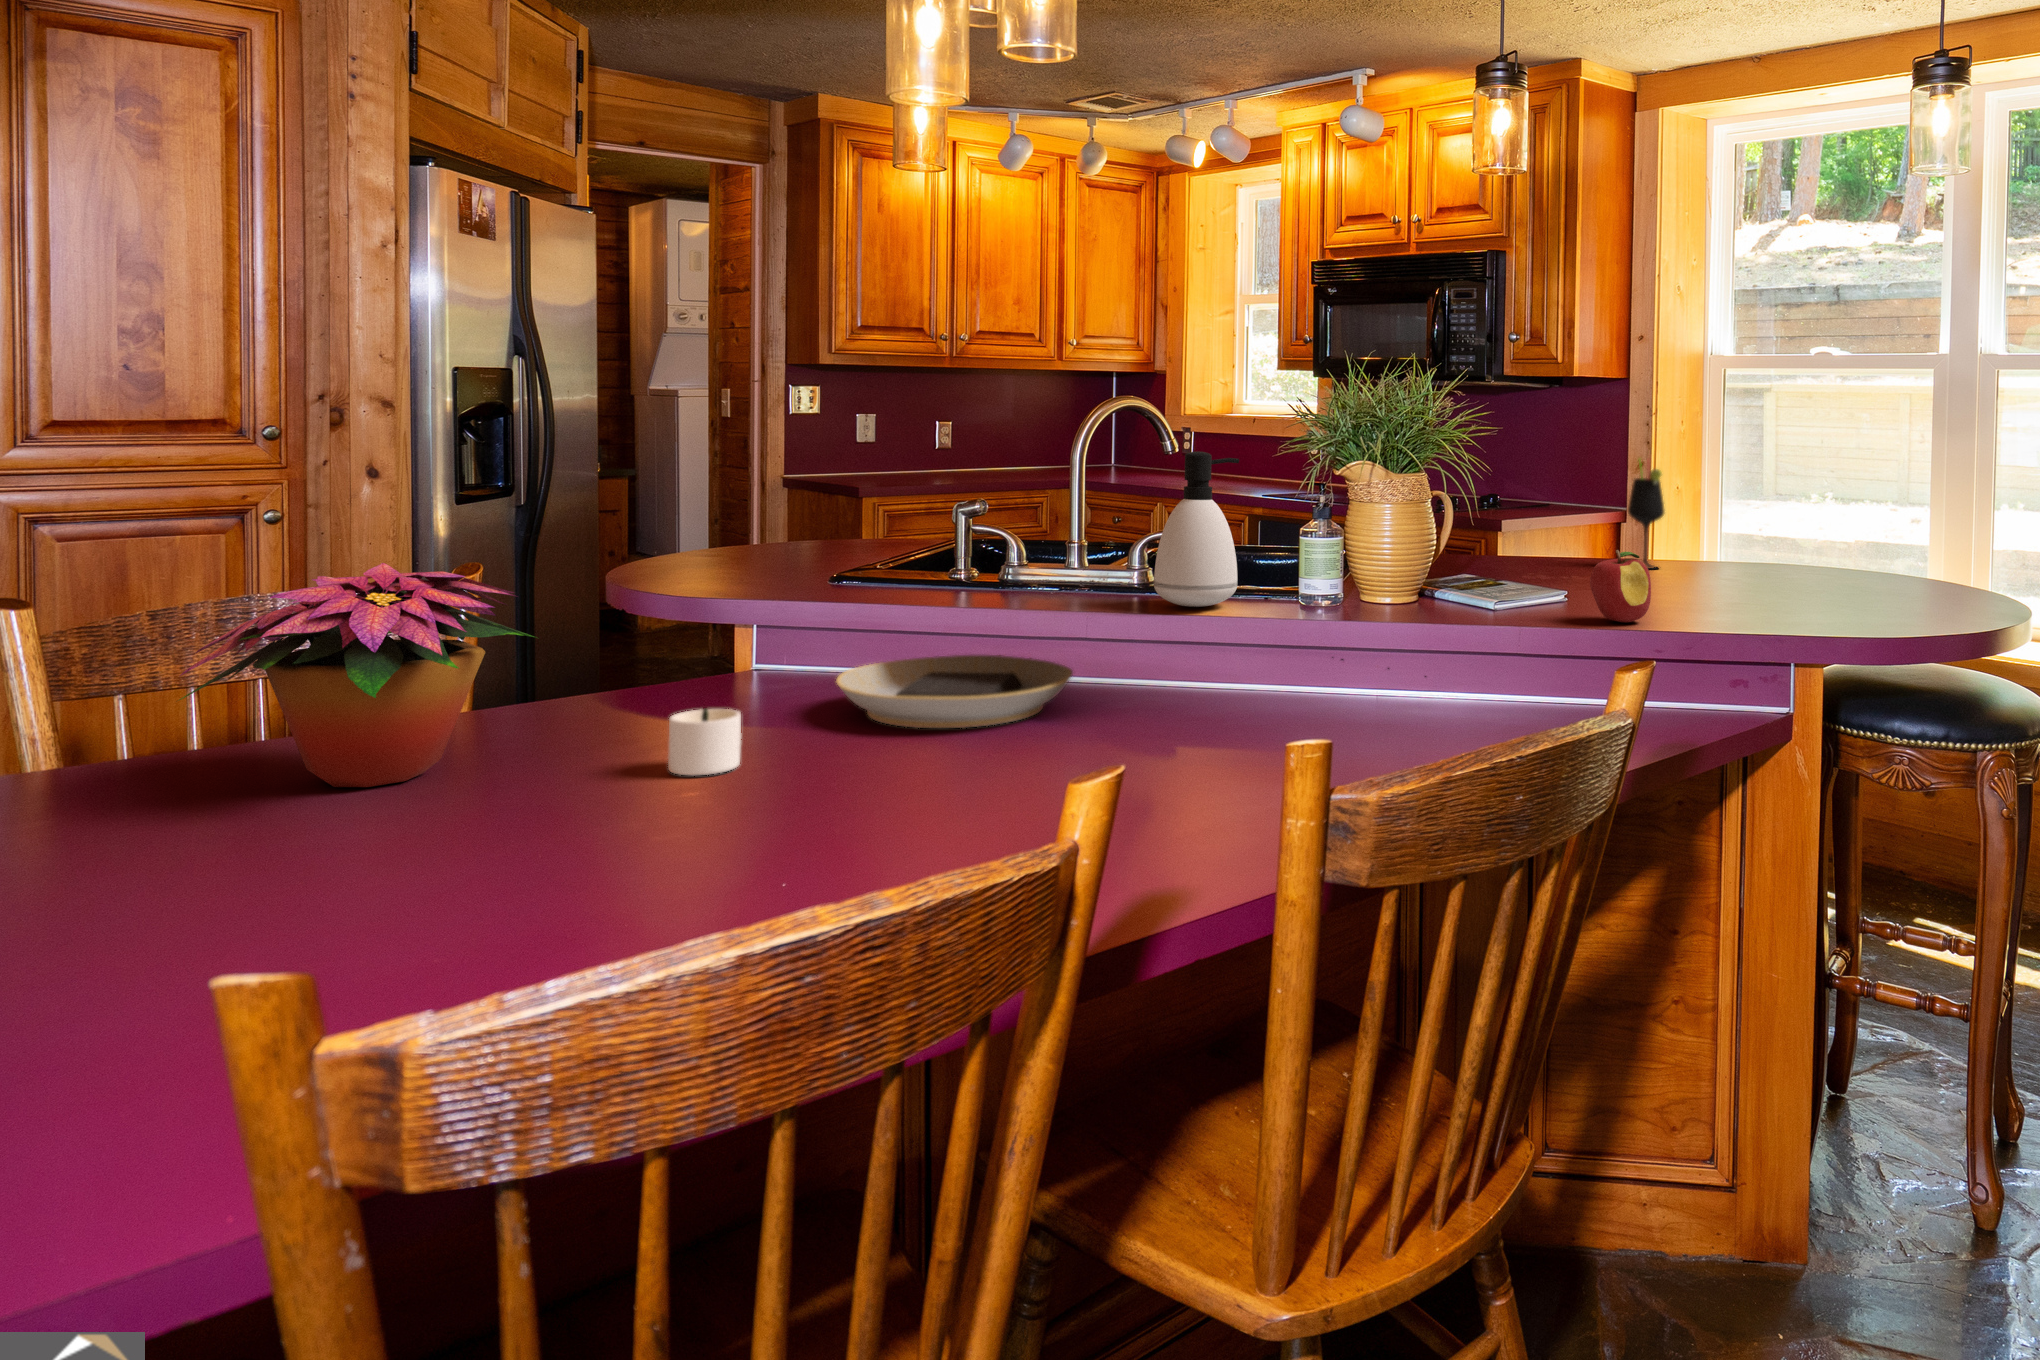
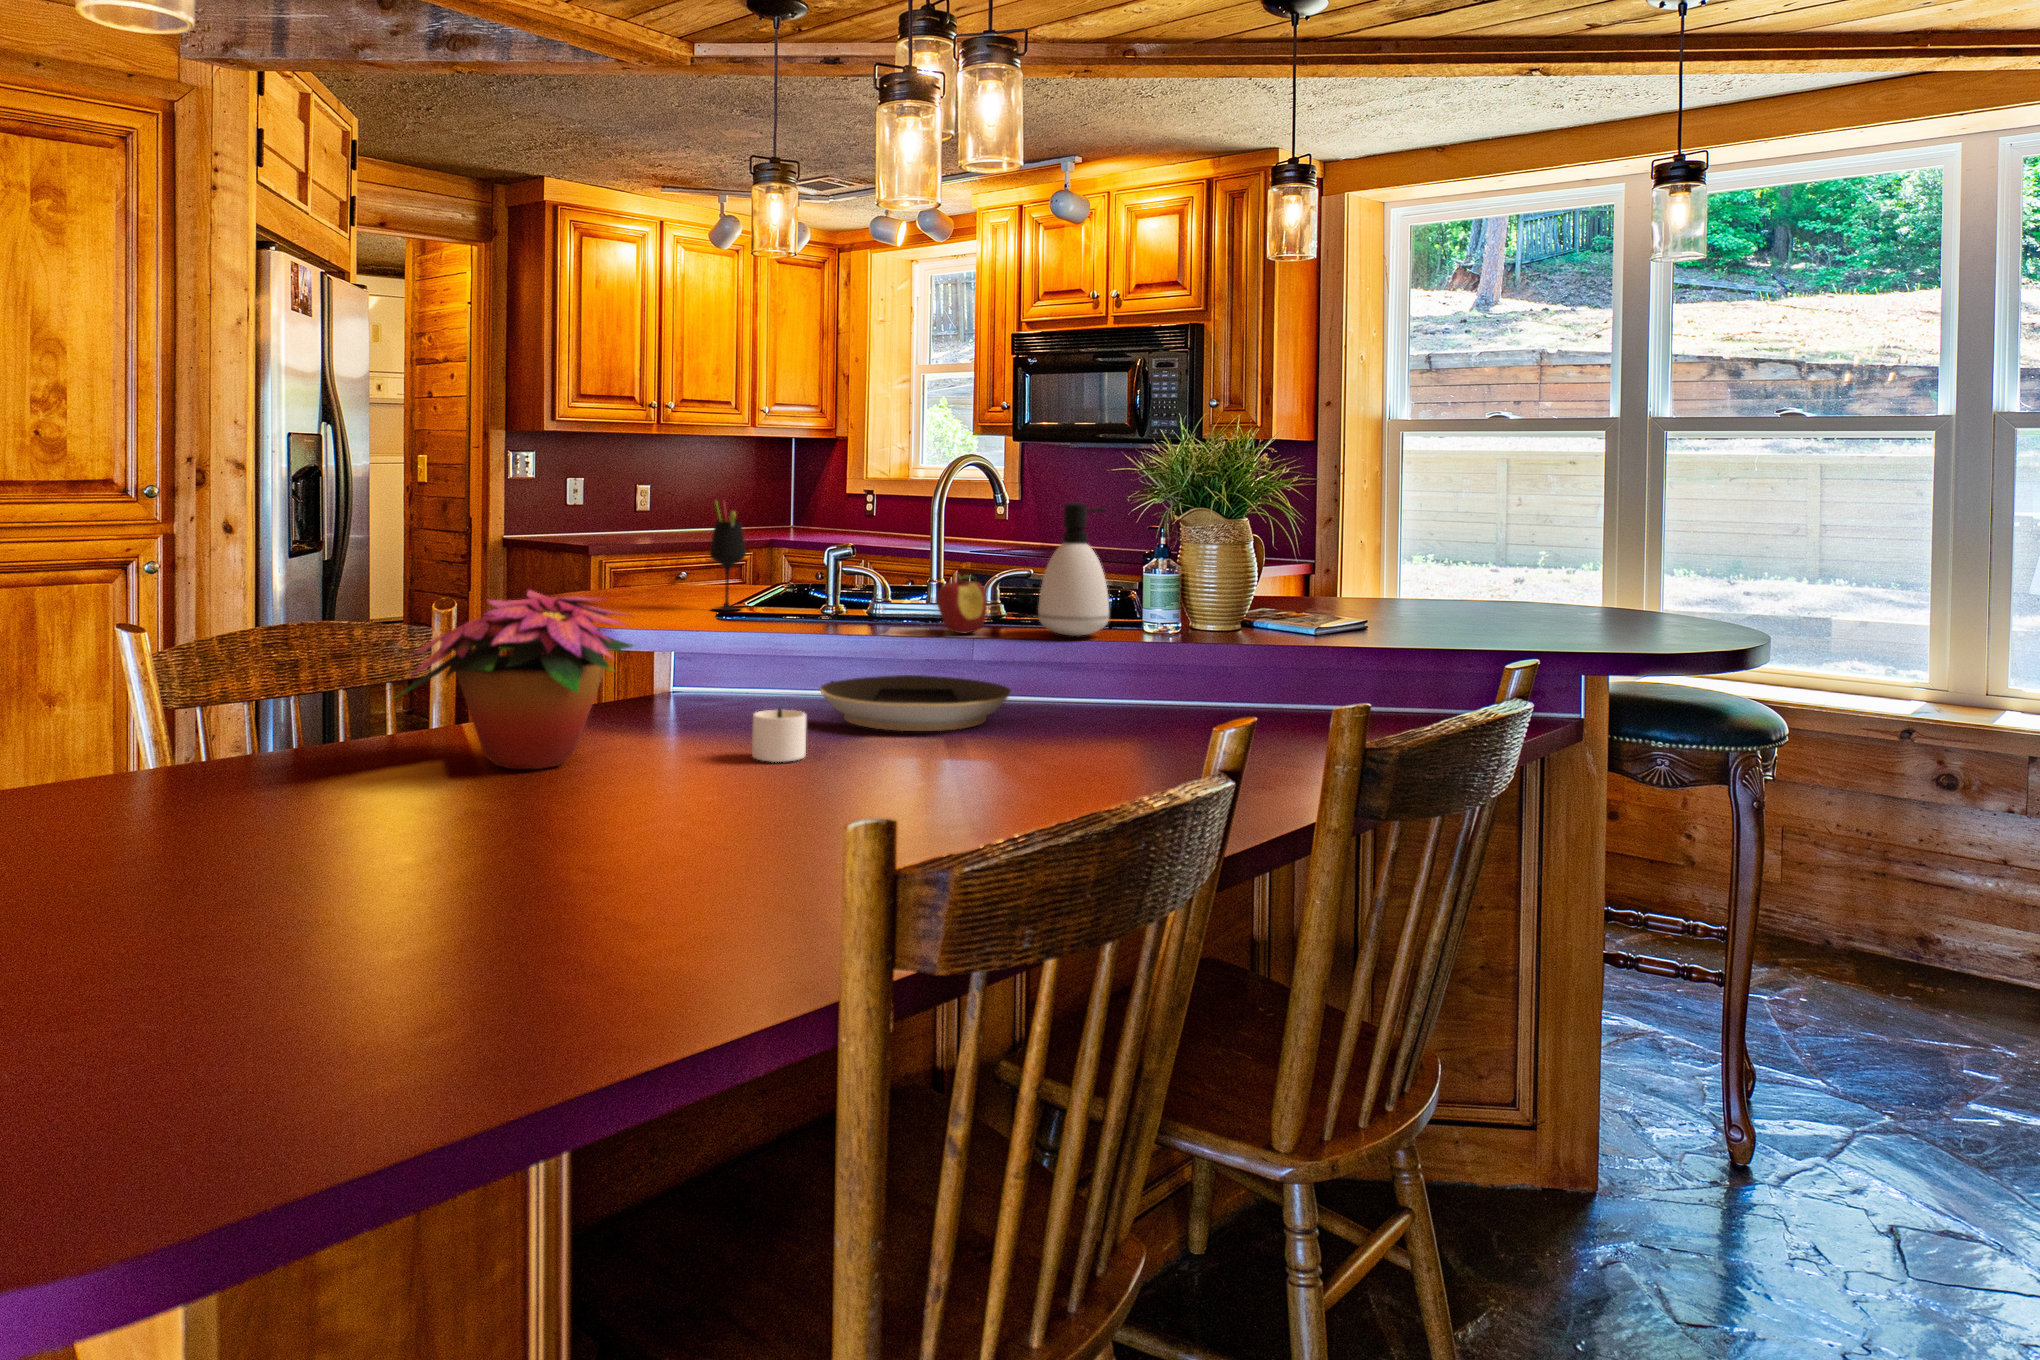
wine glass: present [1628,460,1664,569] -> present [710,502,746,610]
apple: present [1590,550,1651,622] -> present [937,575,987,633]

